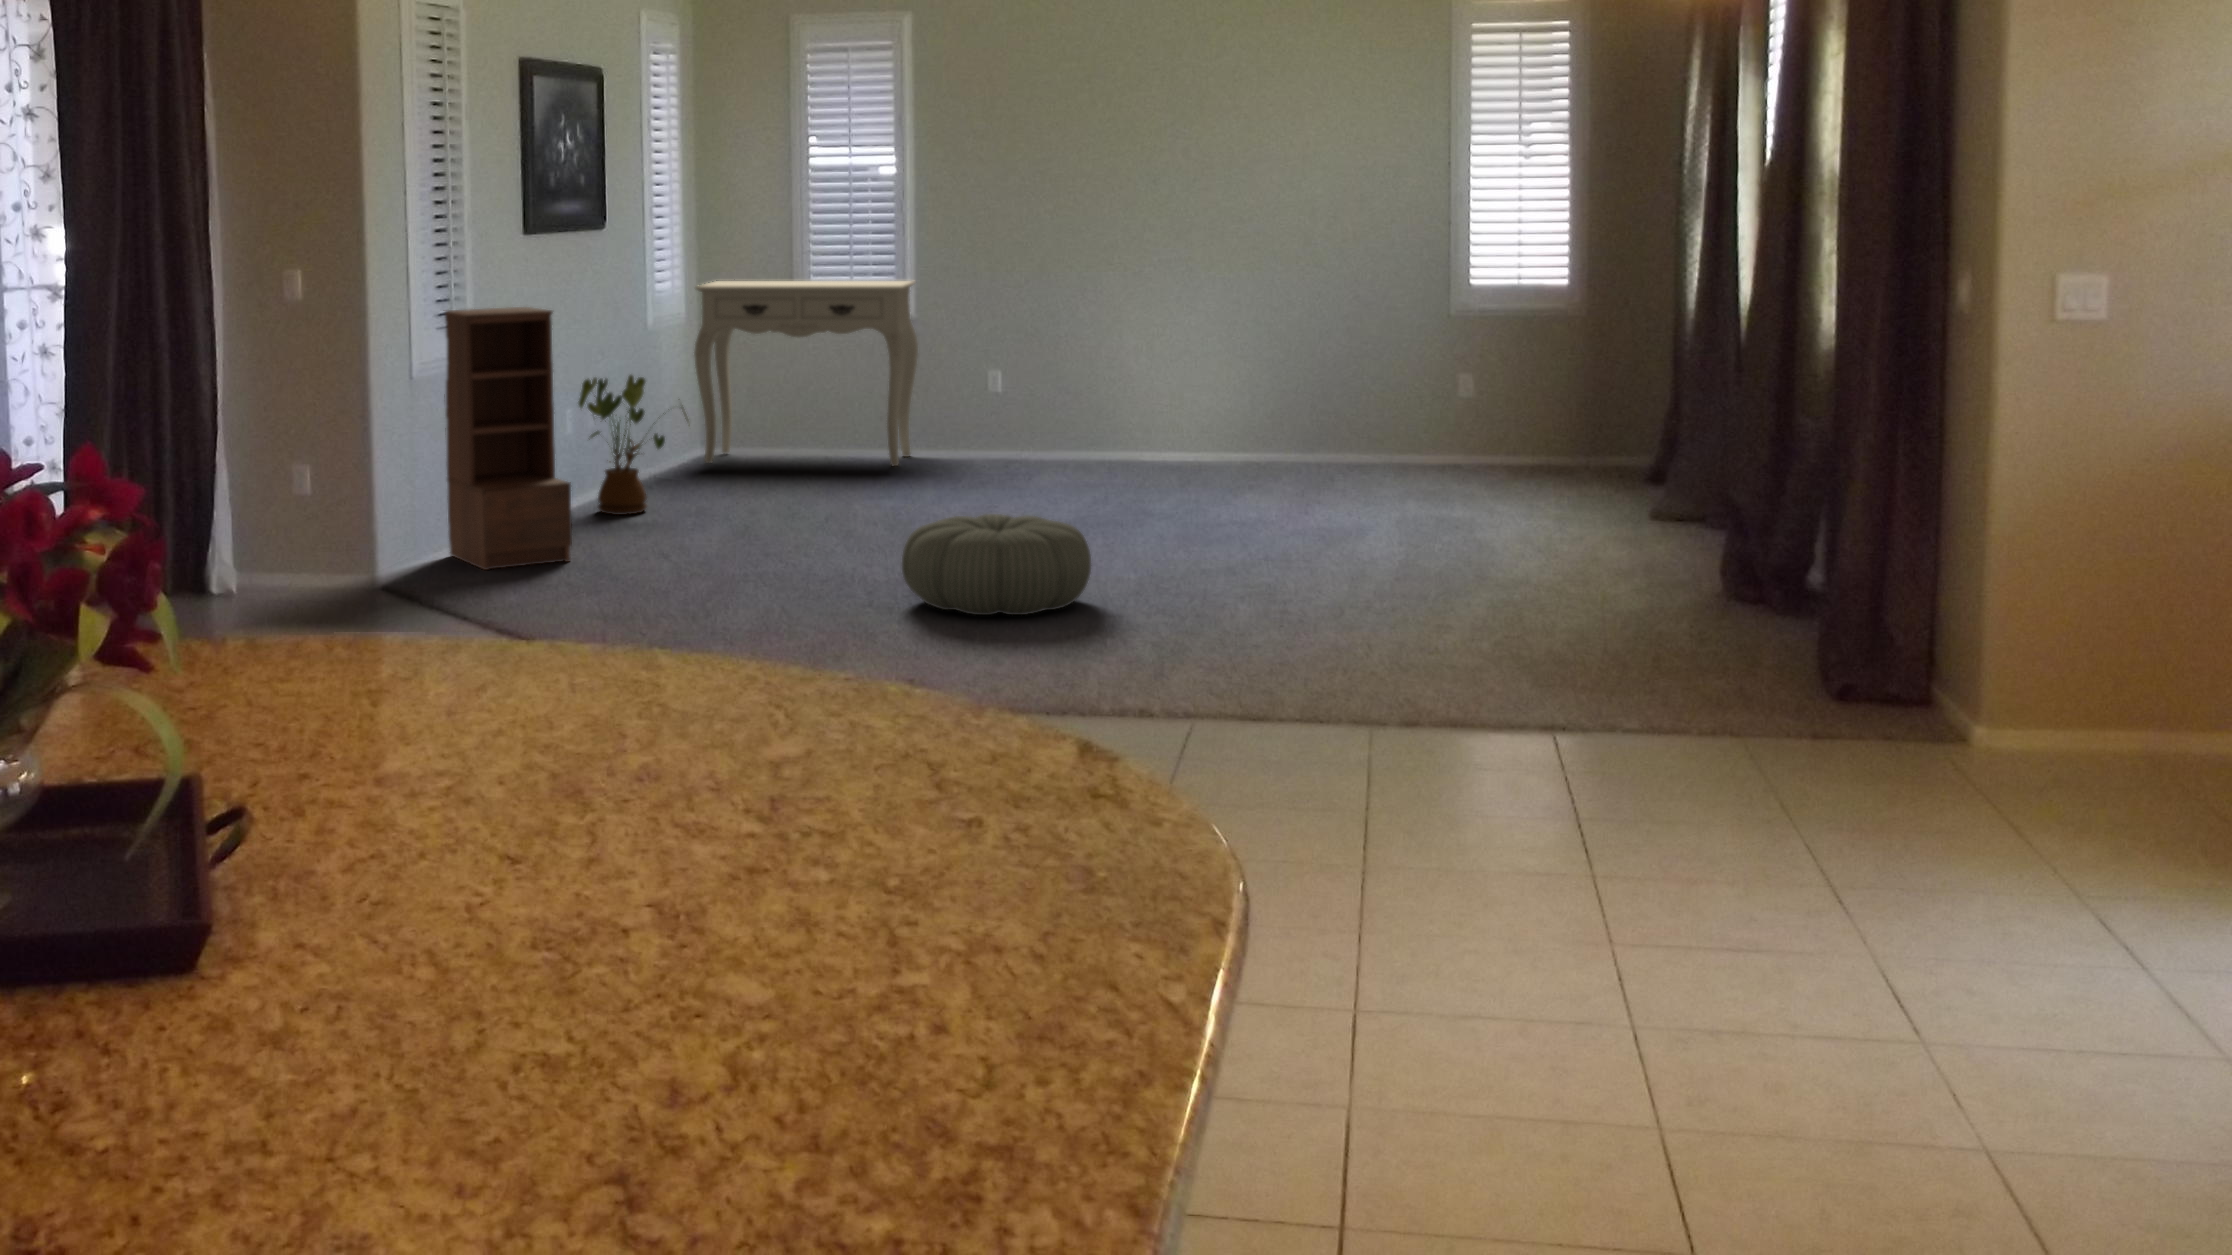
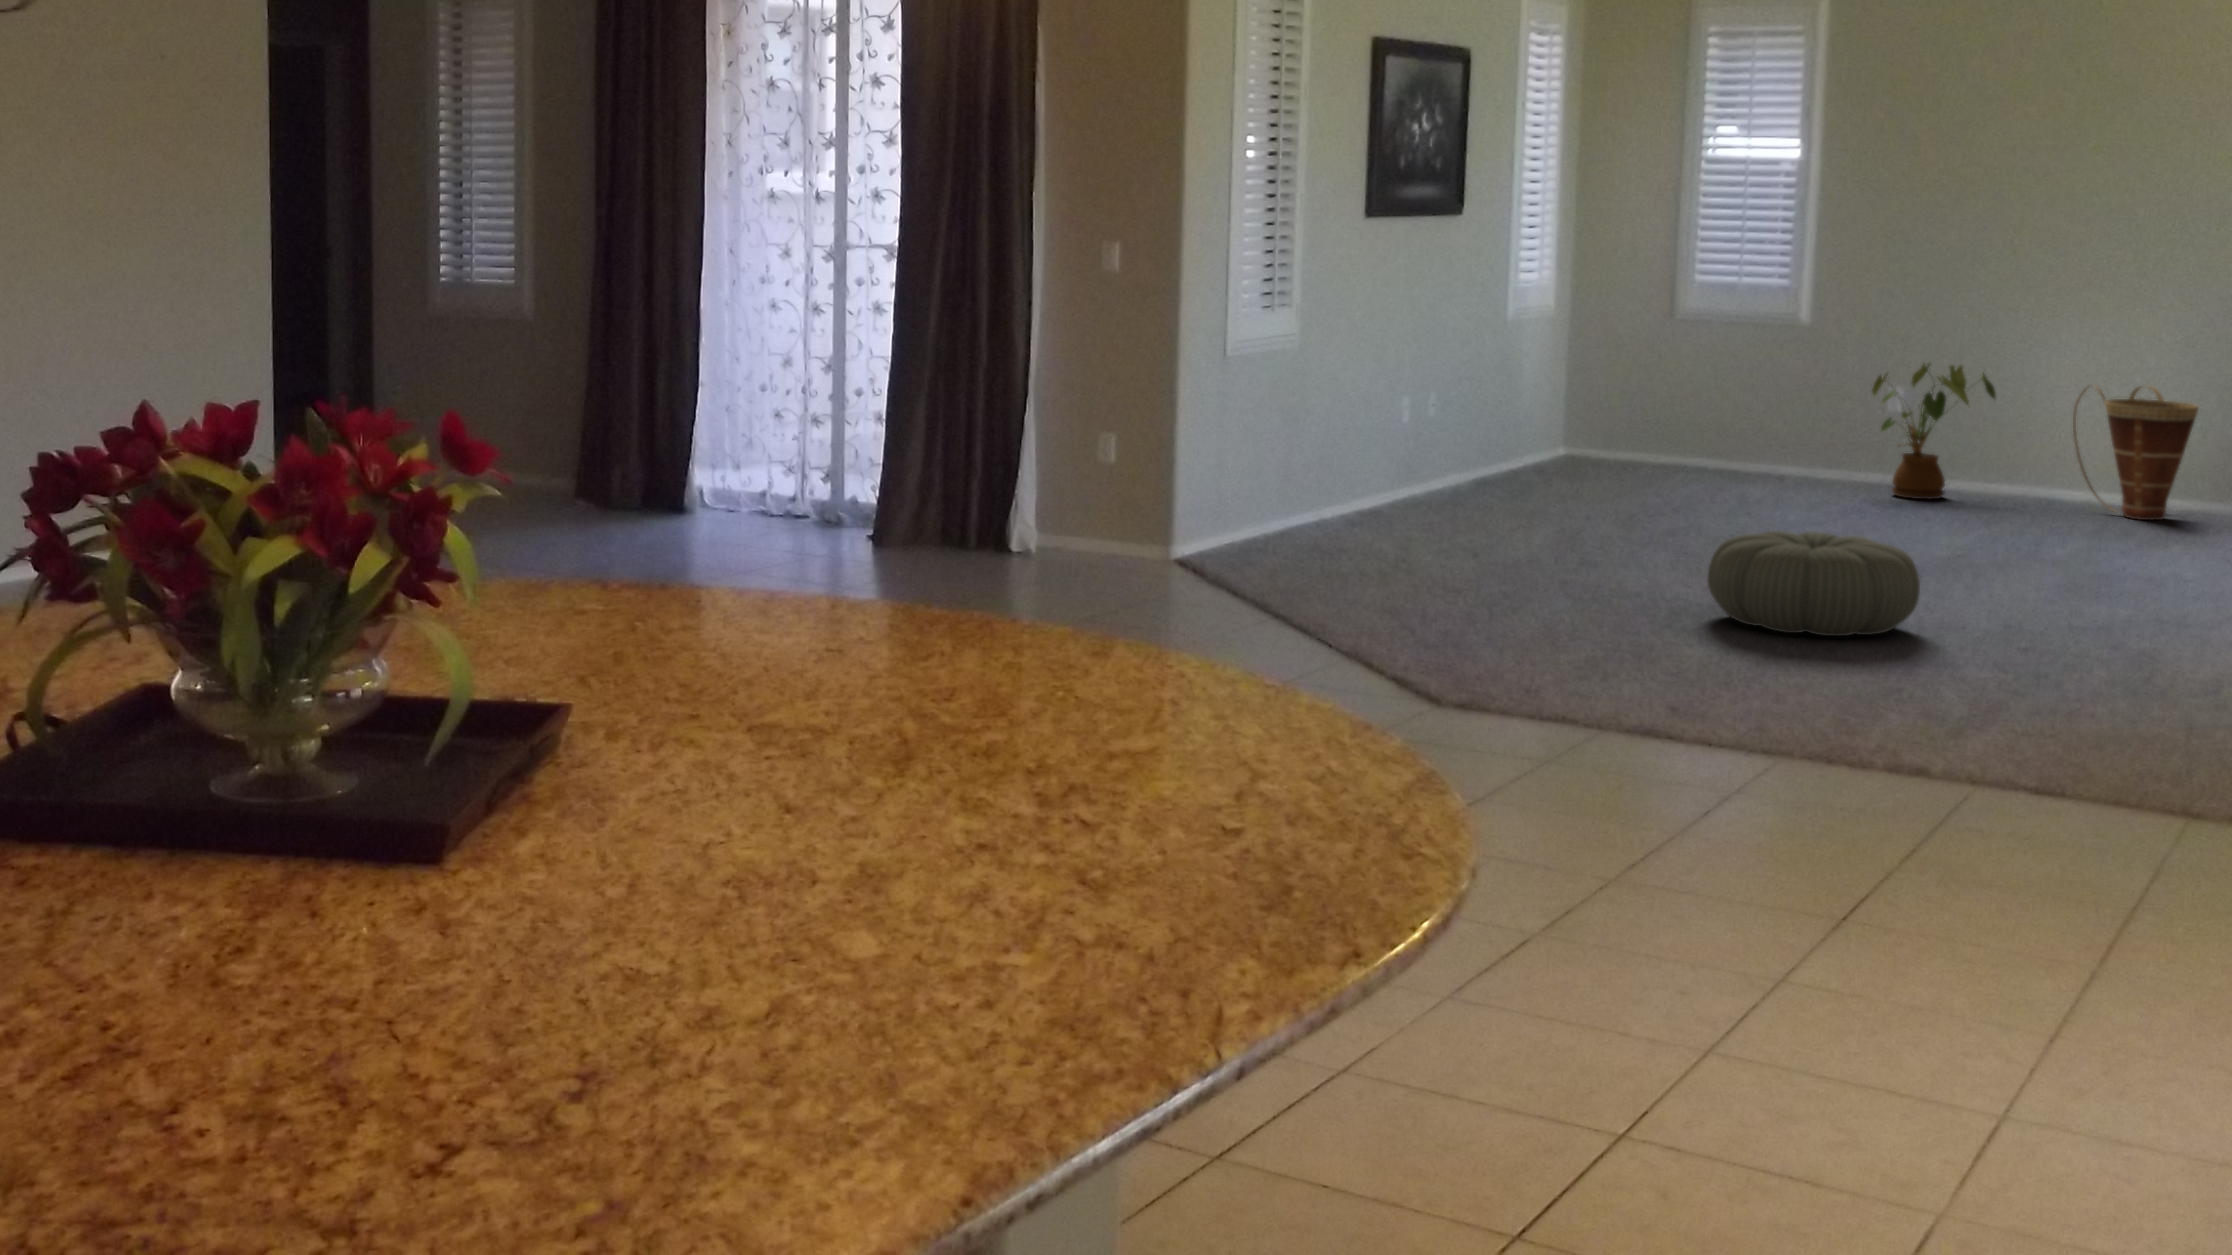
console table: present [694,281,918,466] -> none [1555,276,1821,491]
bookshelf: present [445,307,572,570] -> none [1253,289,1380,551]
basket: none [1132,353,1234,469] -> present [2073,385,2199,520]
house plant: present [578,375,688,515] -> present [1872,364,1996,499]

